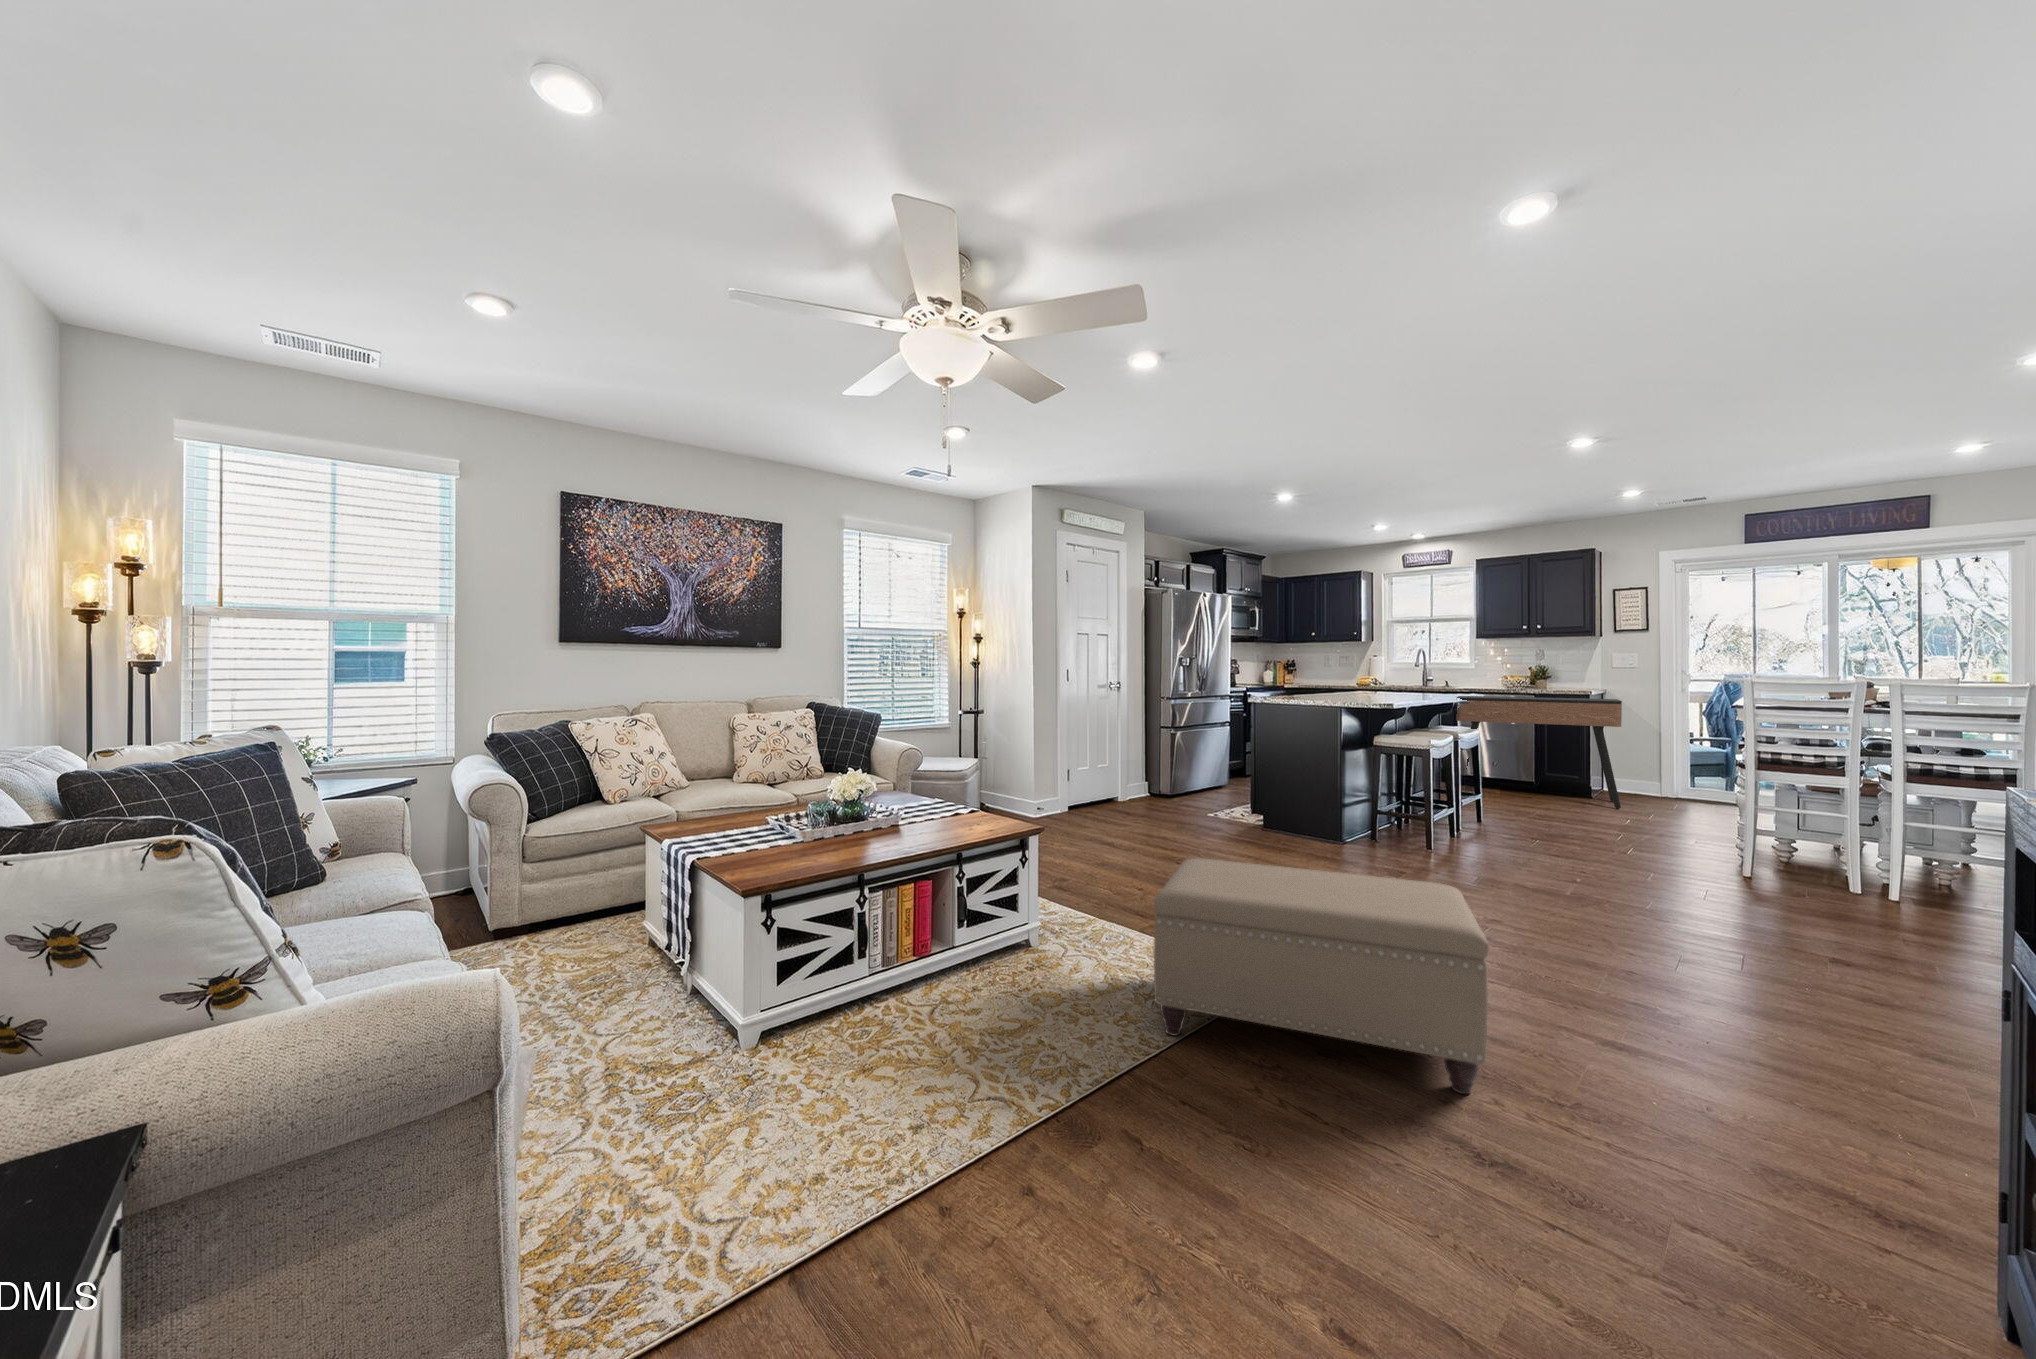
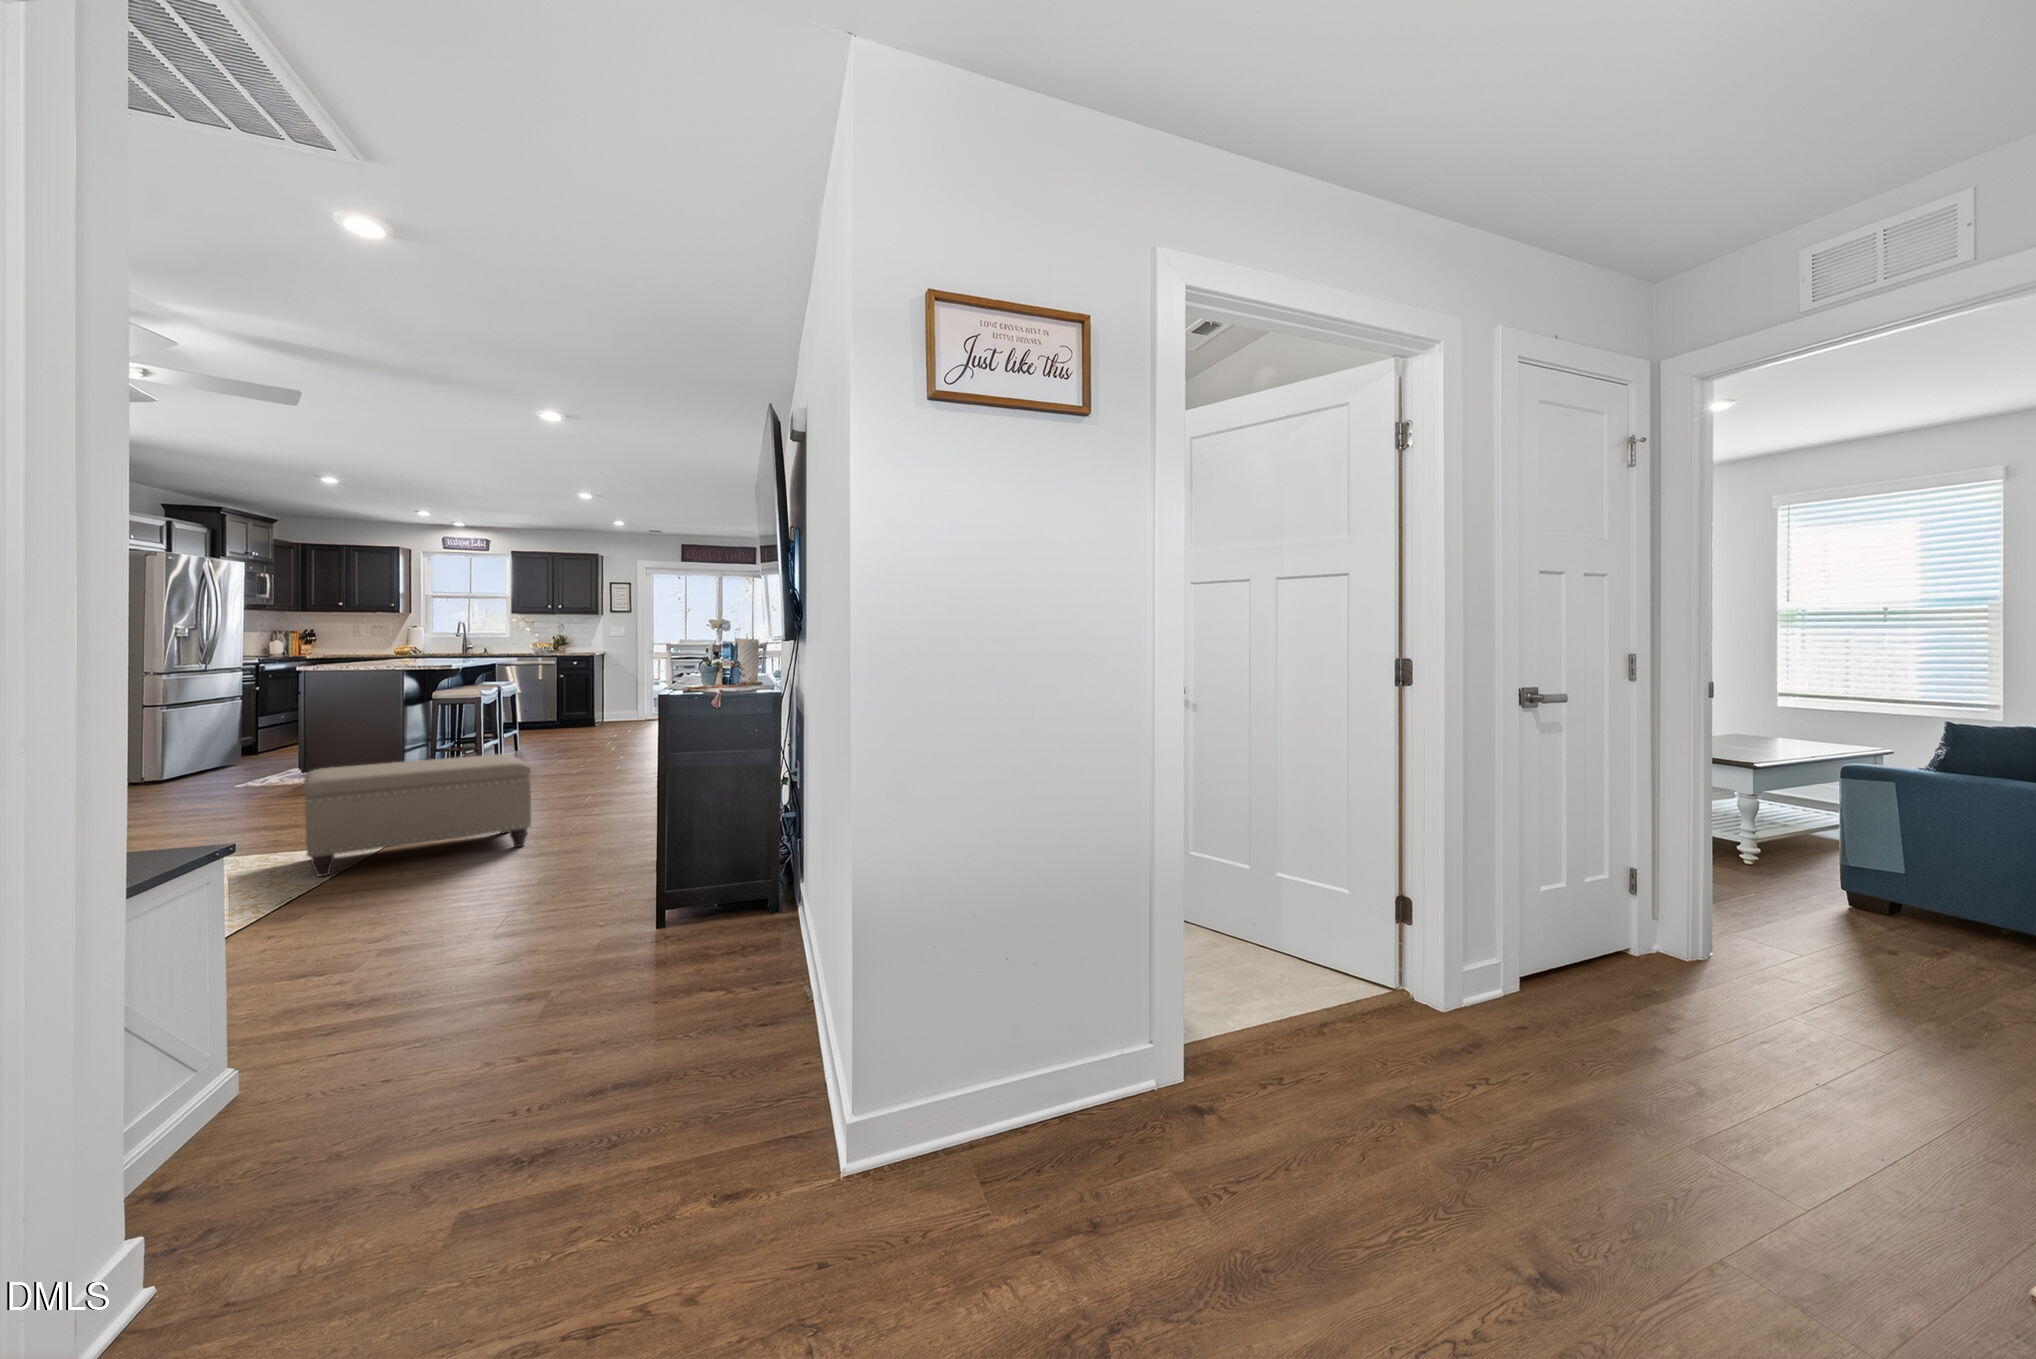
console table: present [1456,696,1622,809] -> none [496,659,614,740]

